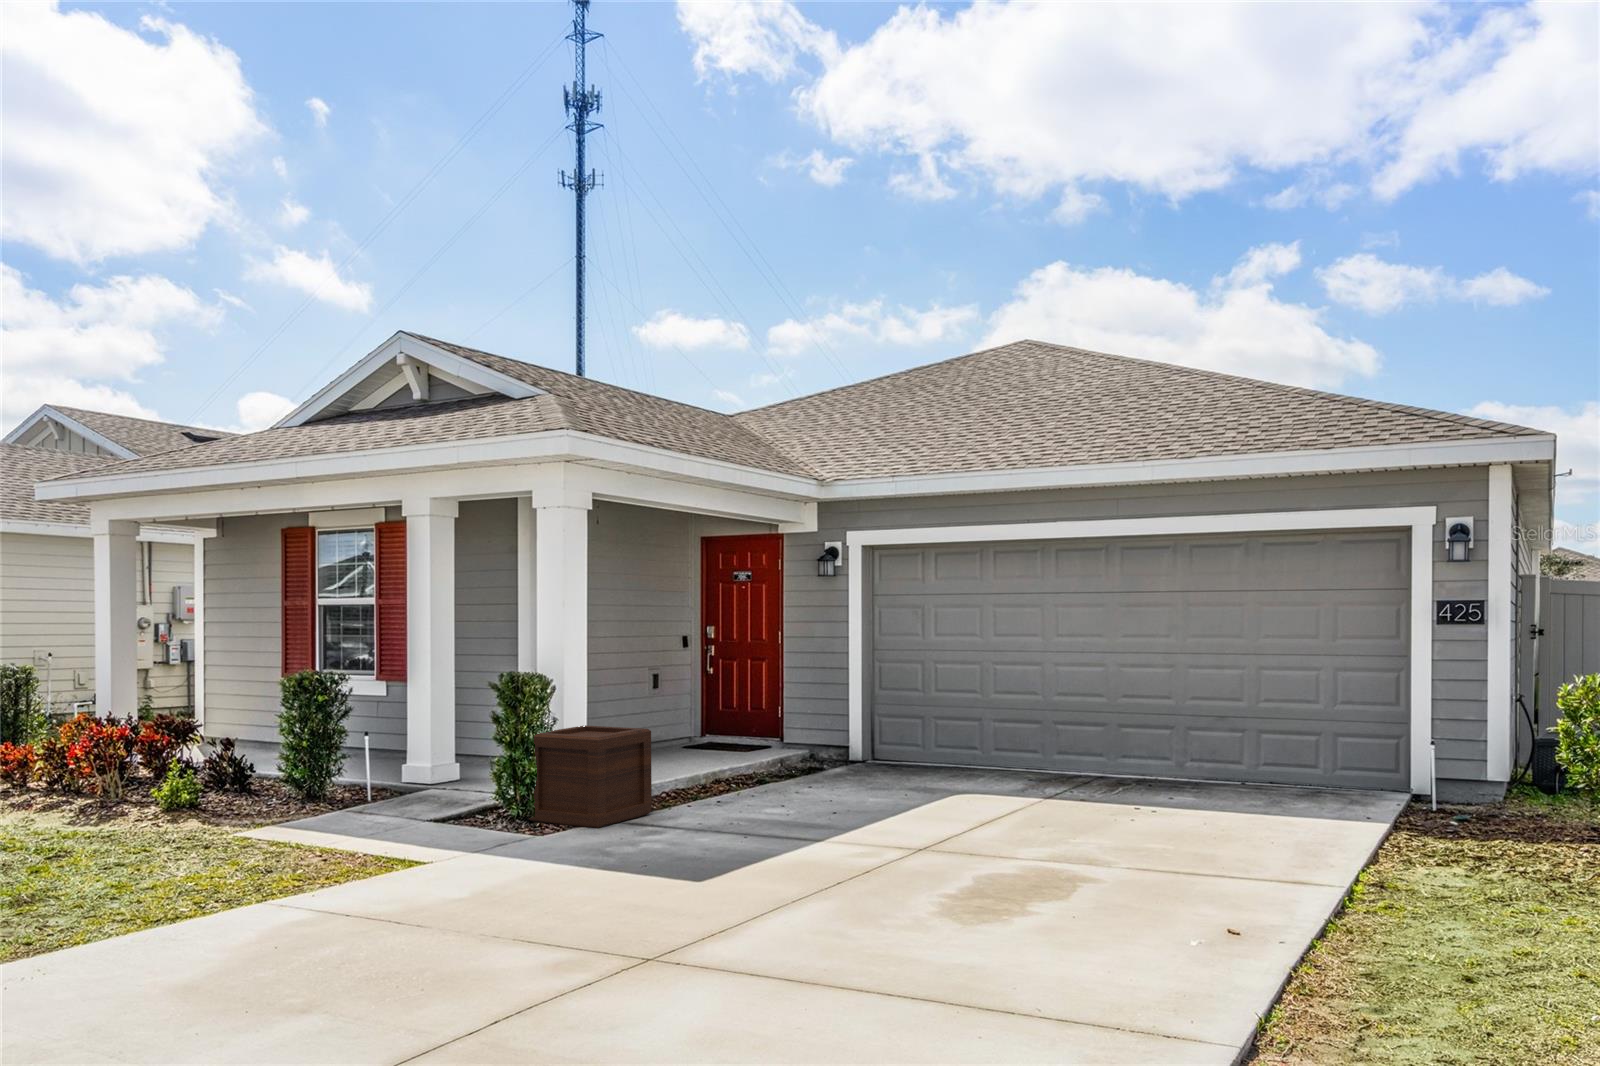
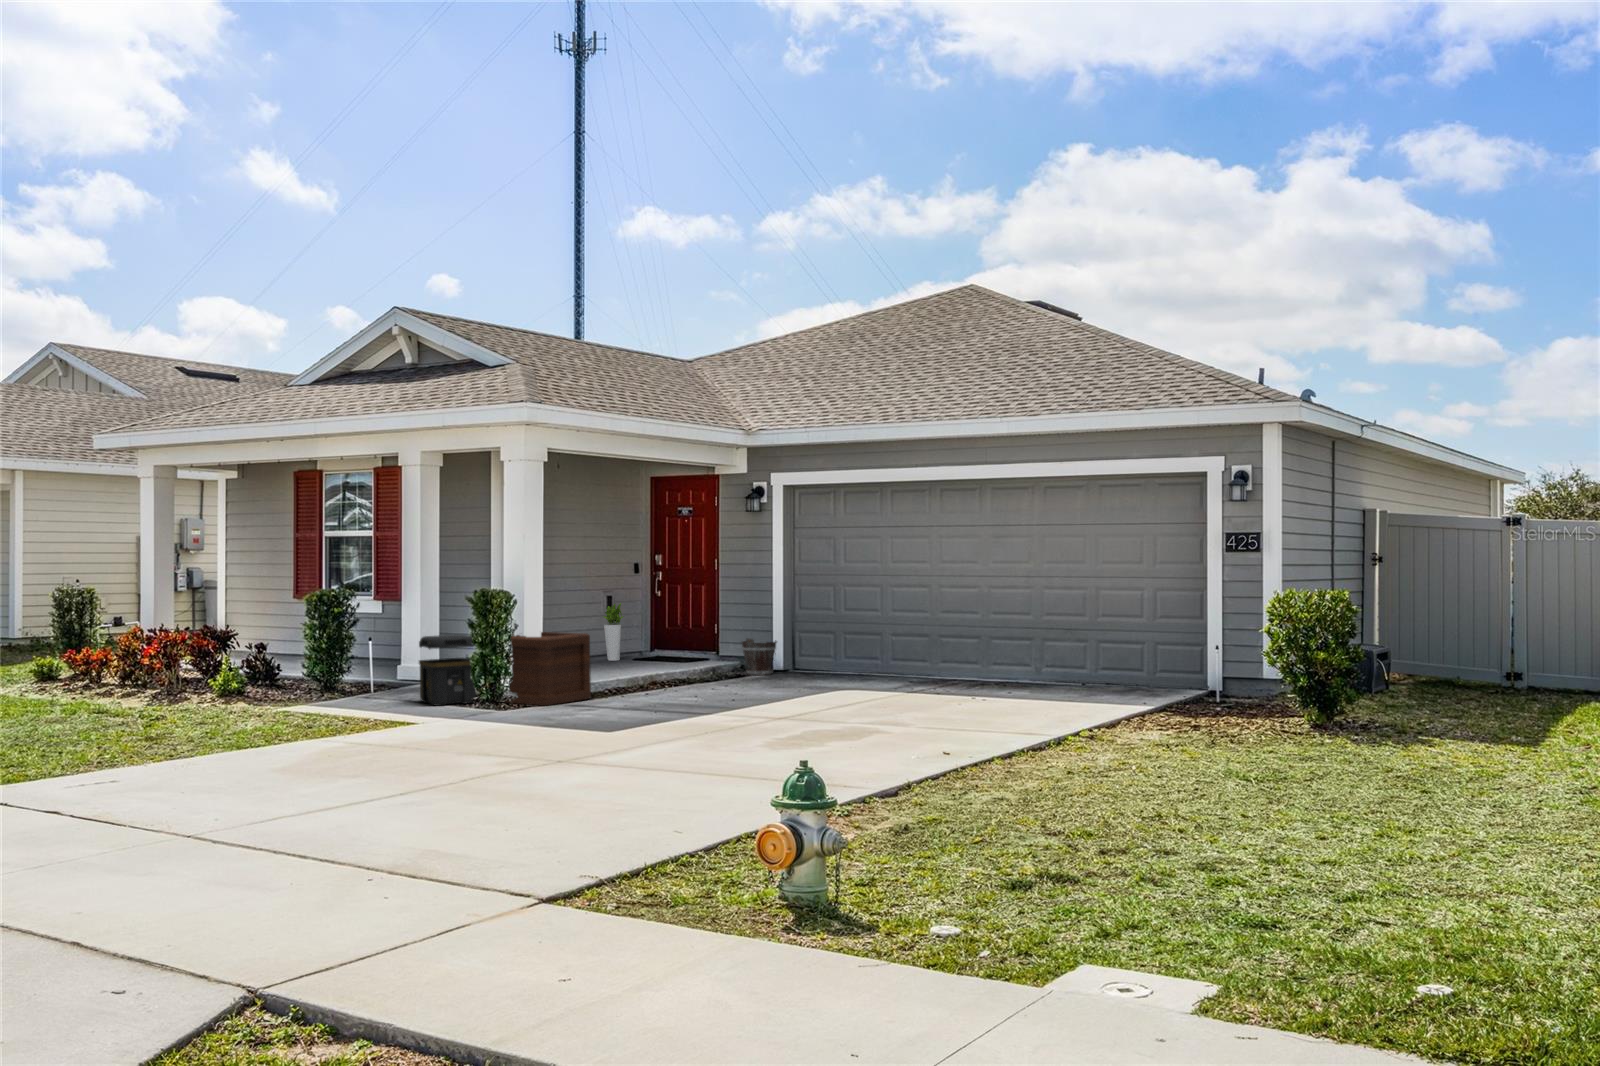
planter: none [644,681,672,750] -> present [603,603,624,661]
bucket: none [811,720,853,768] -> present [742,639,777,675]
toolbox: none [427,731,506,829] -> present [419,635,476,706]

